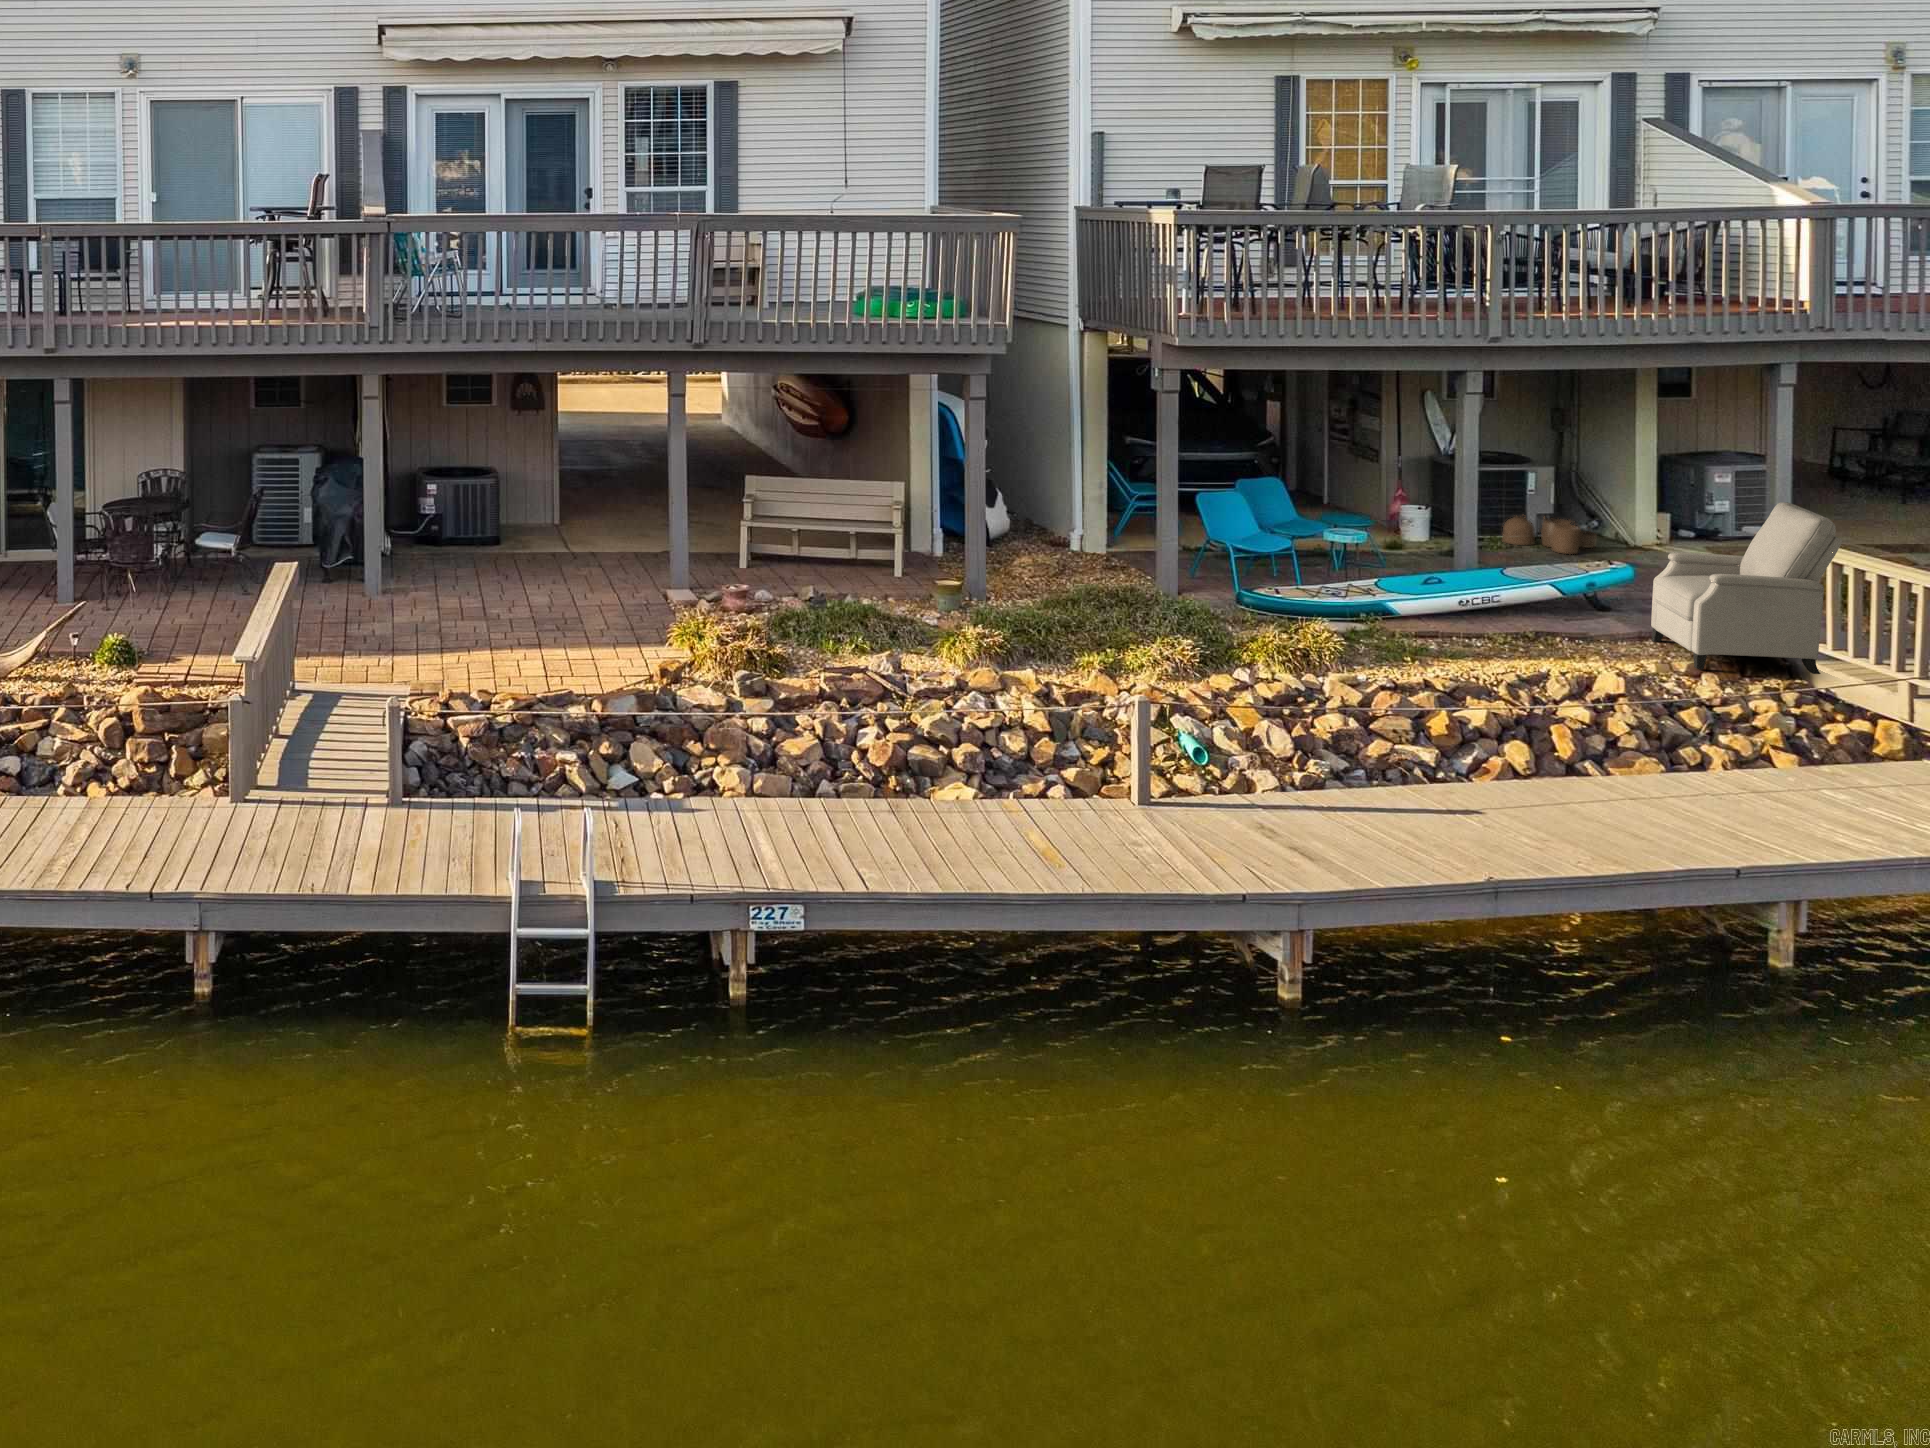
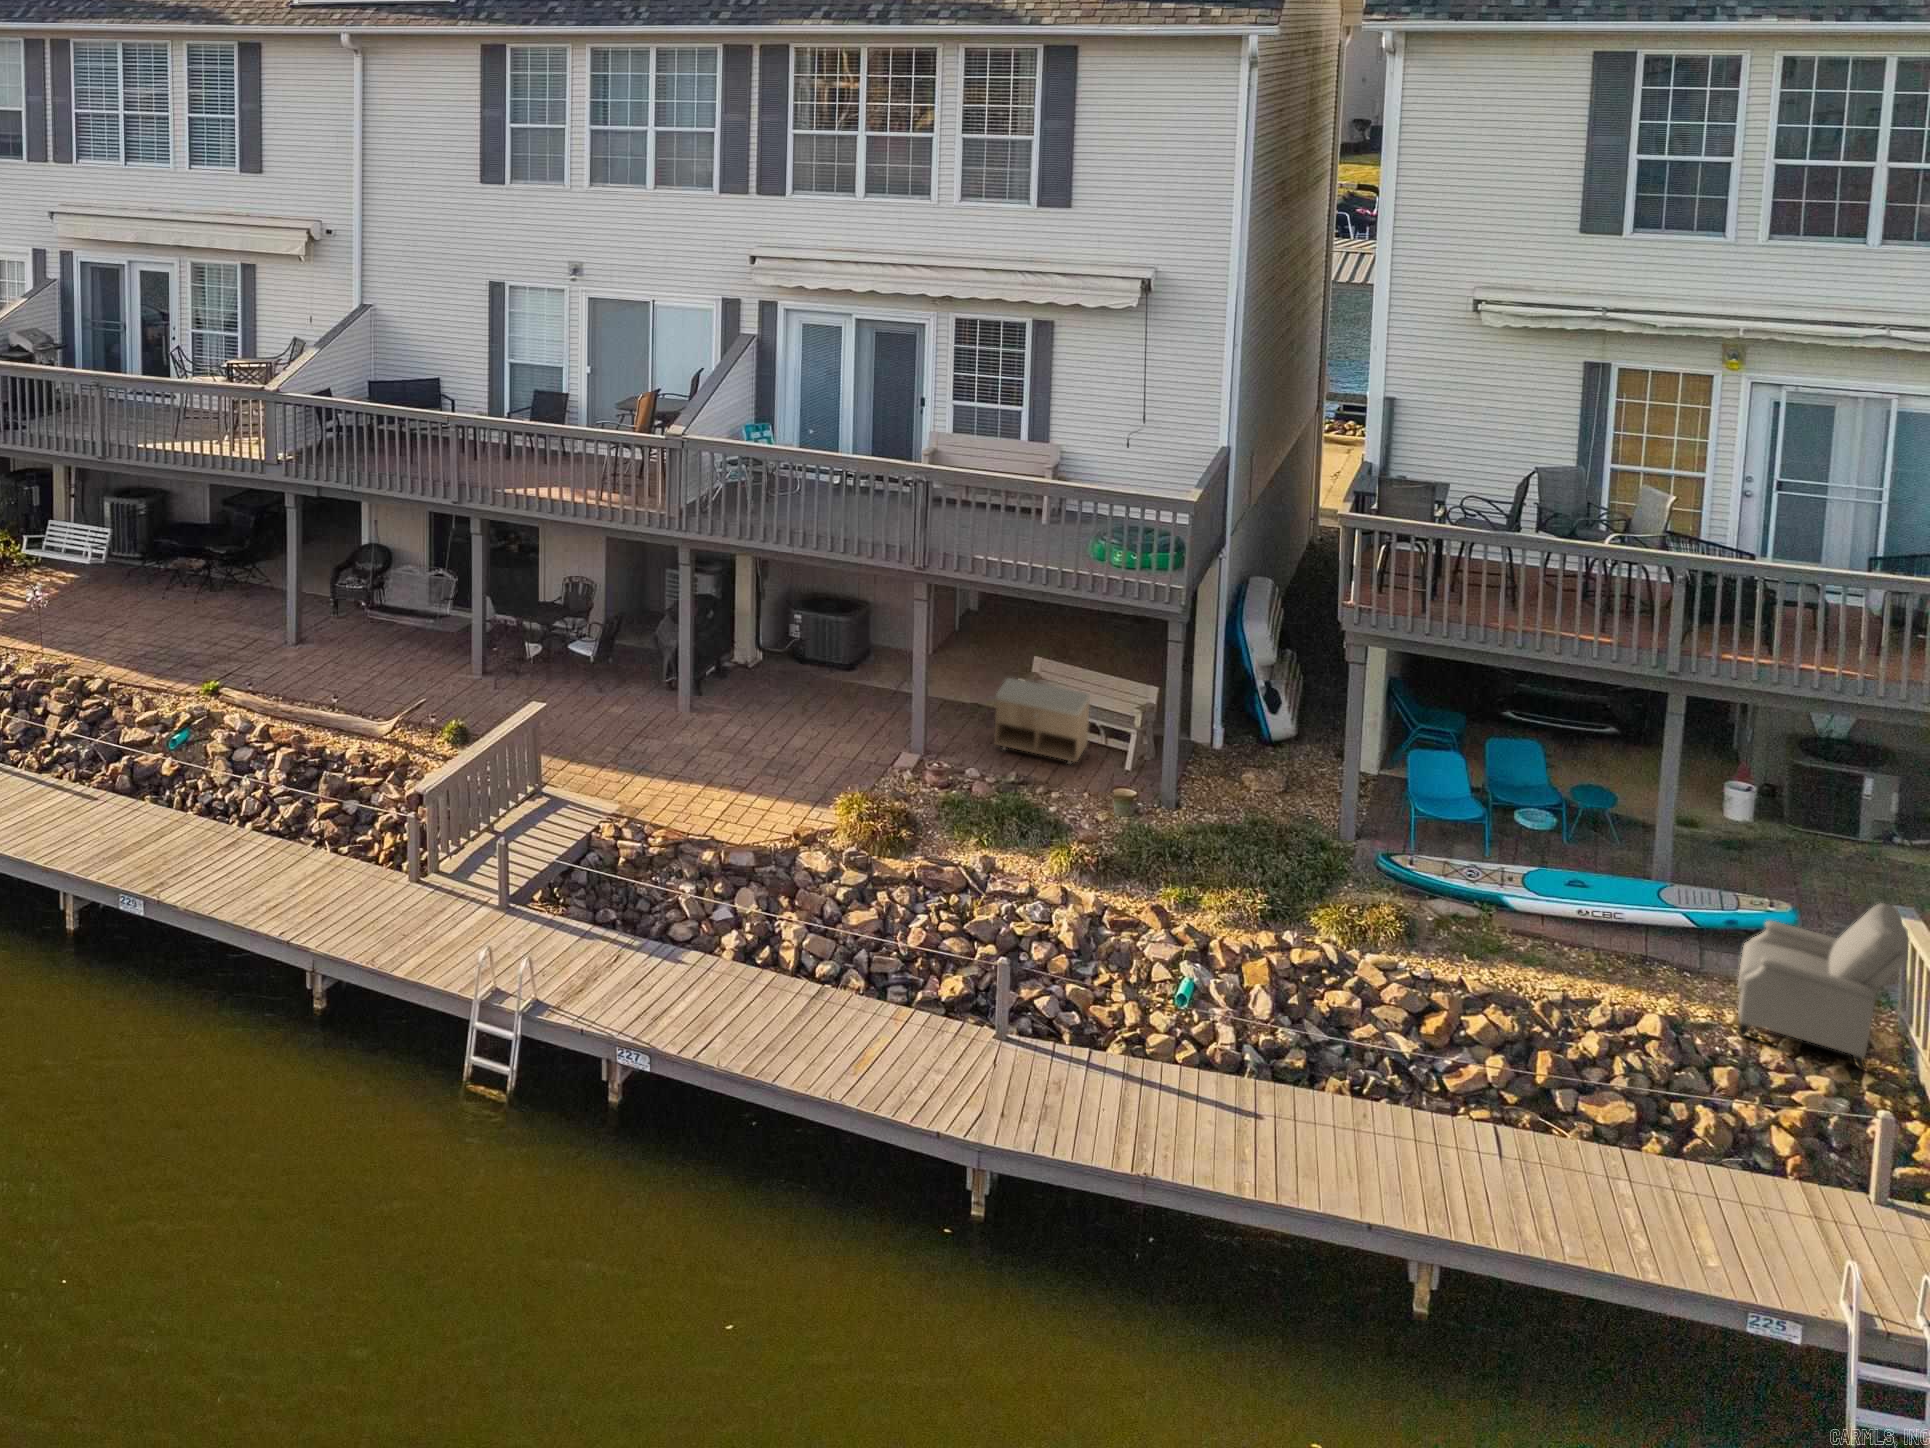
storage bench: none [764,494,873,580] -> present [995,678,1090,763]
woven basket: present [1502,516,1597,554] -> none [1763,817,1867,871]

